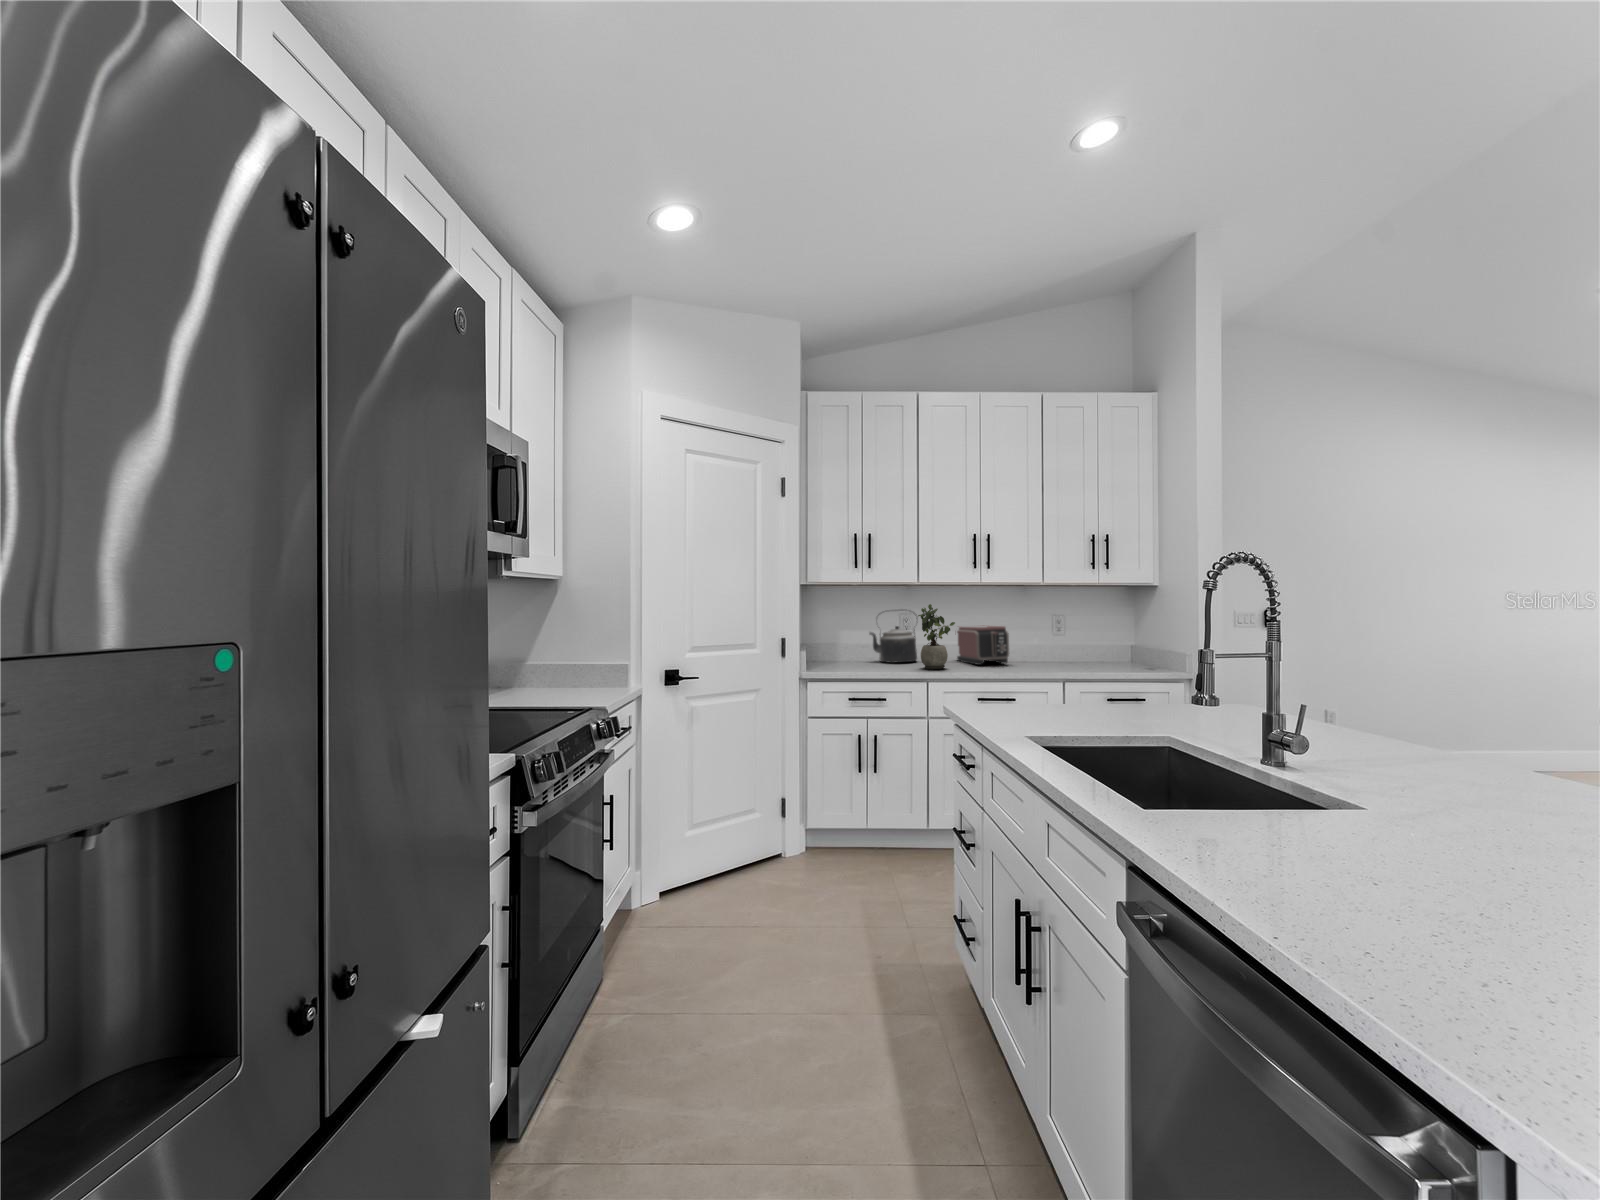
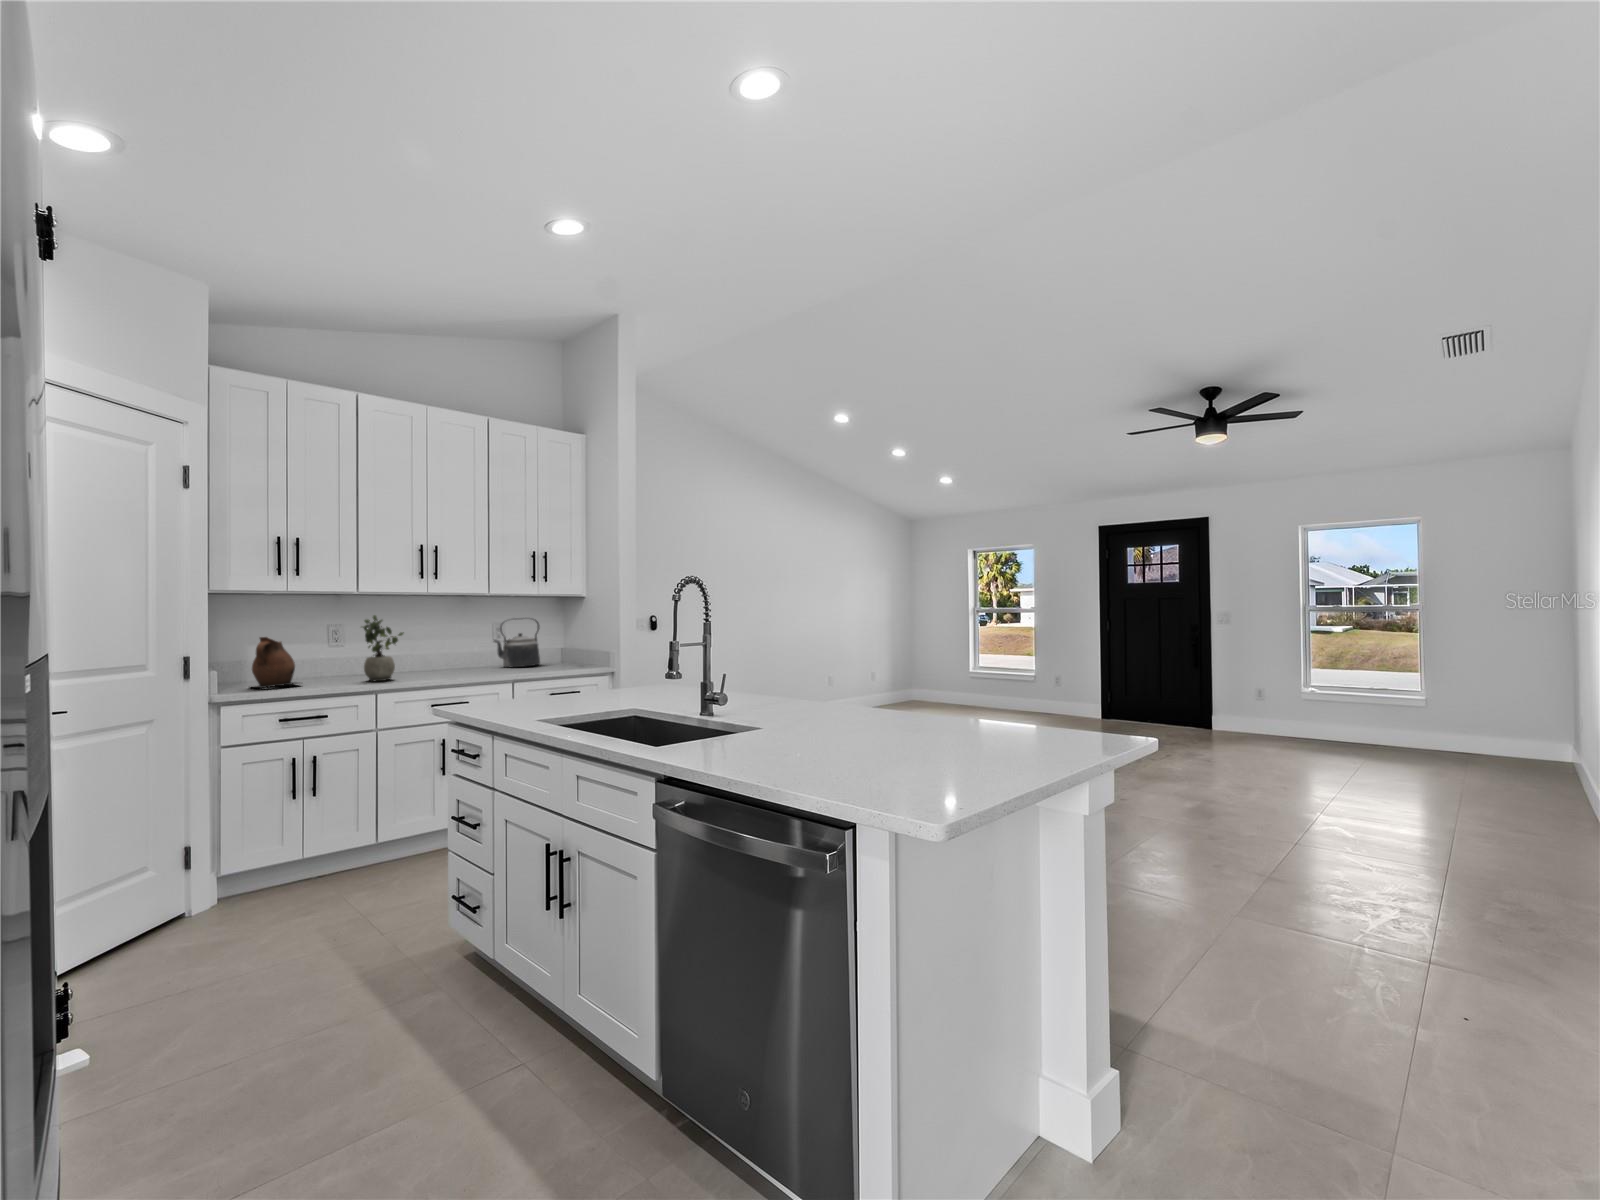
kettle: present [869,609,917,663] -> present [494,619,540,667]
ceramic pitcher: none [830,622,871,668] -> present [252,637,298,688]
toaster: present [957,626,1009,665] -> none [400,635,459,674]

